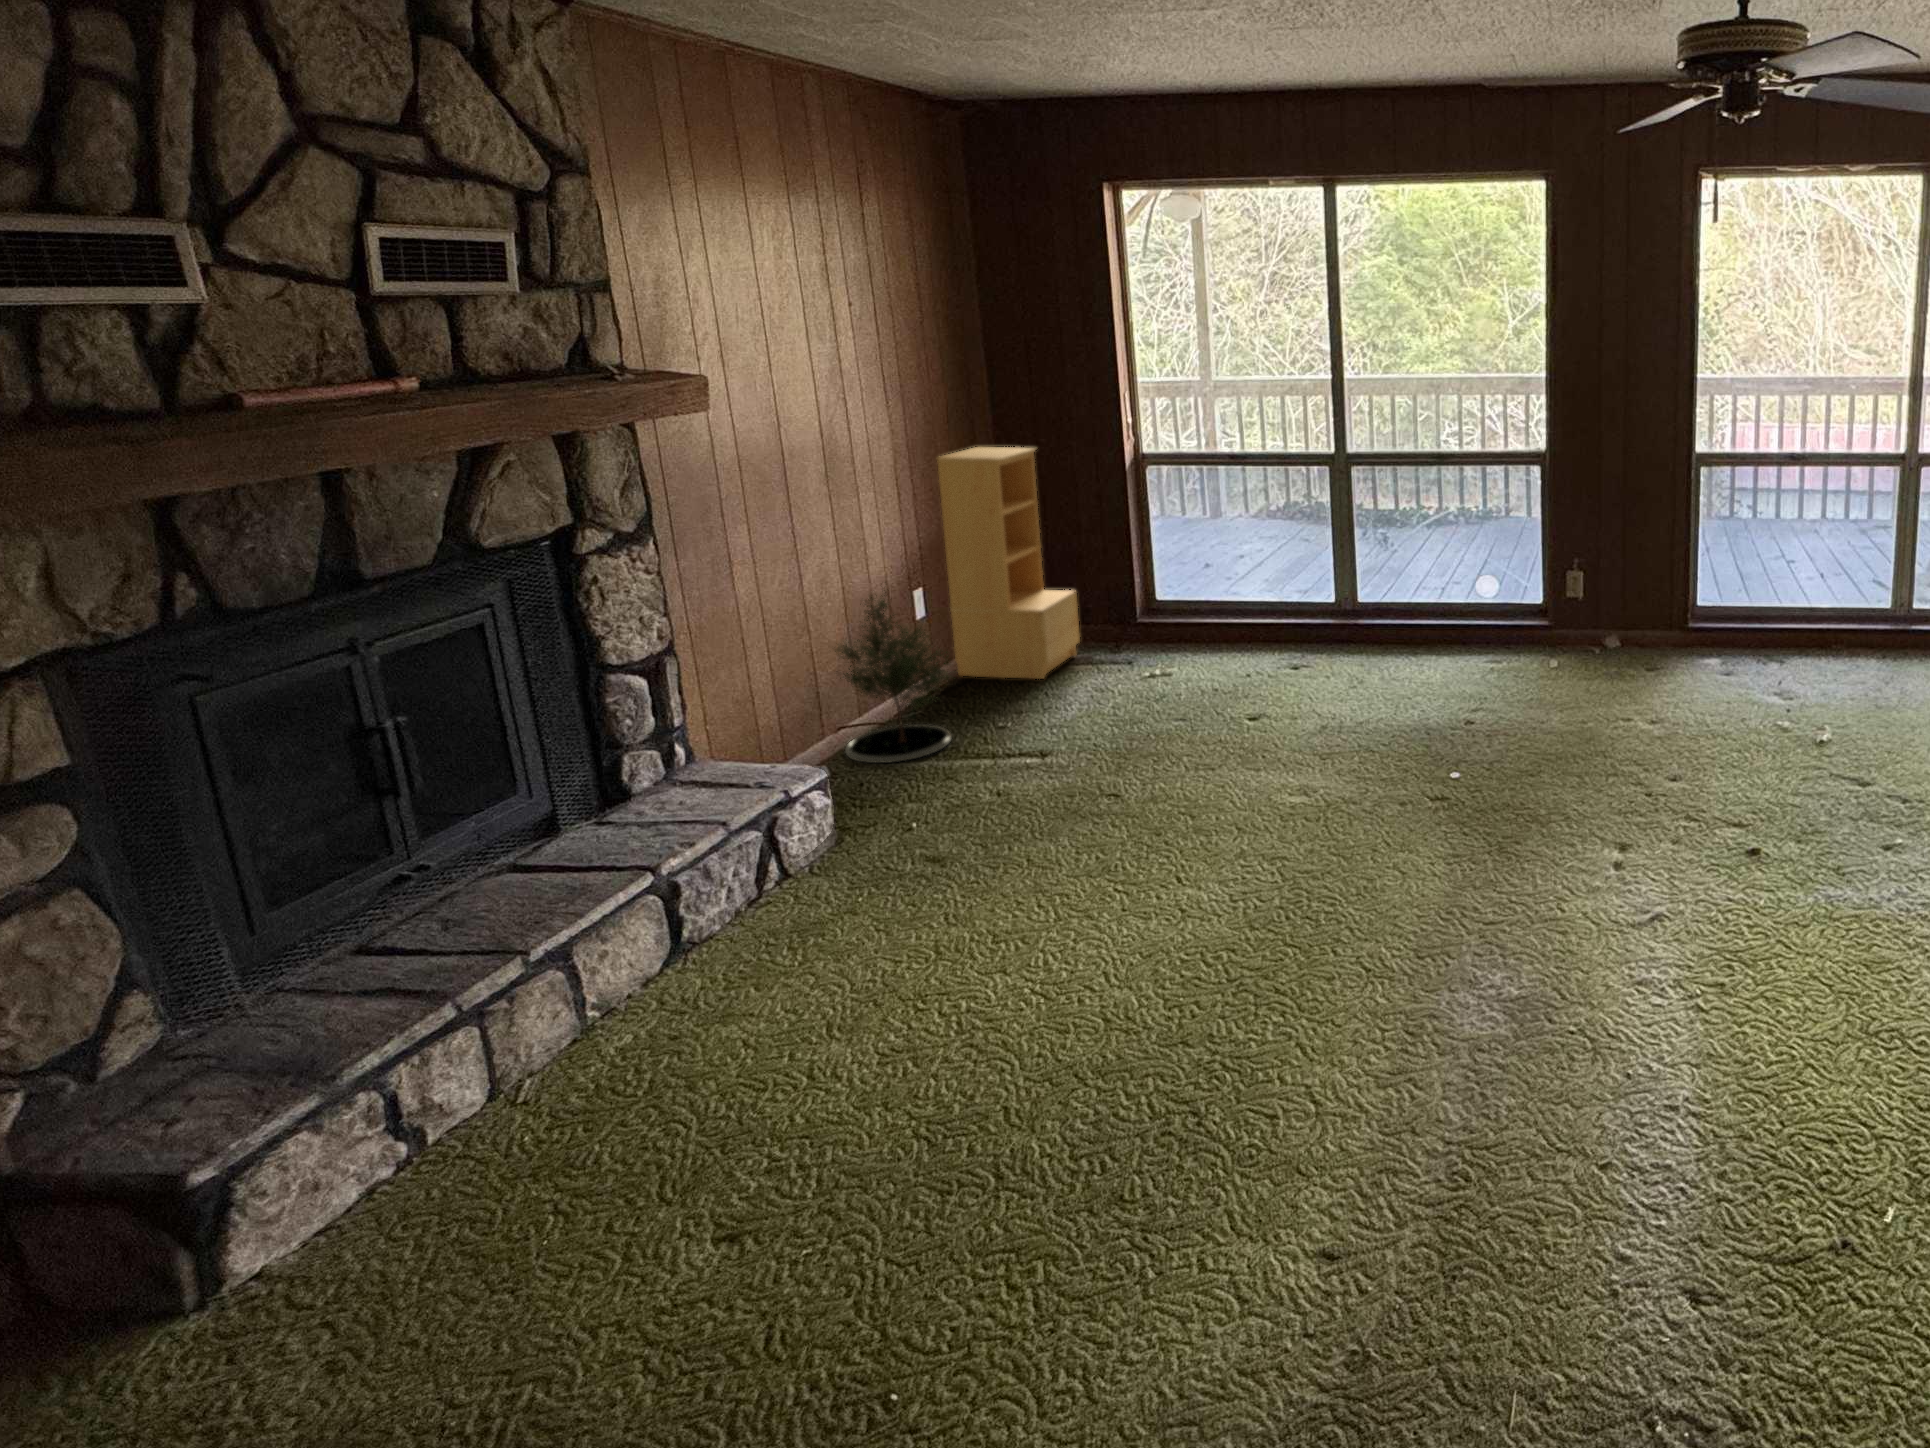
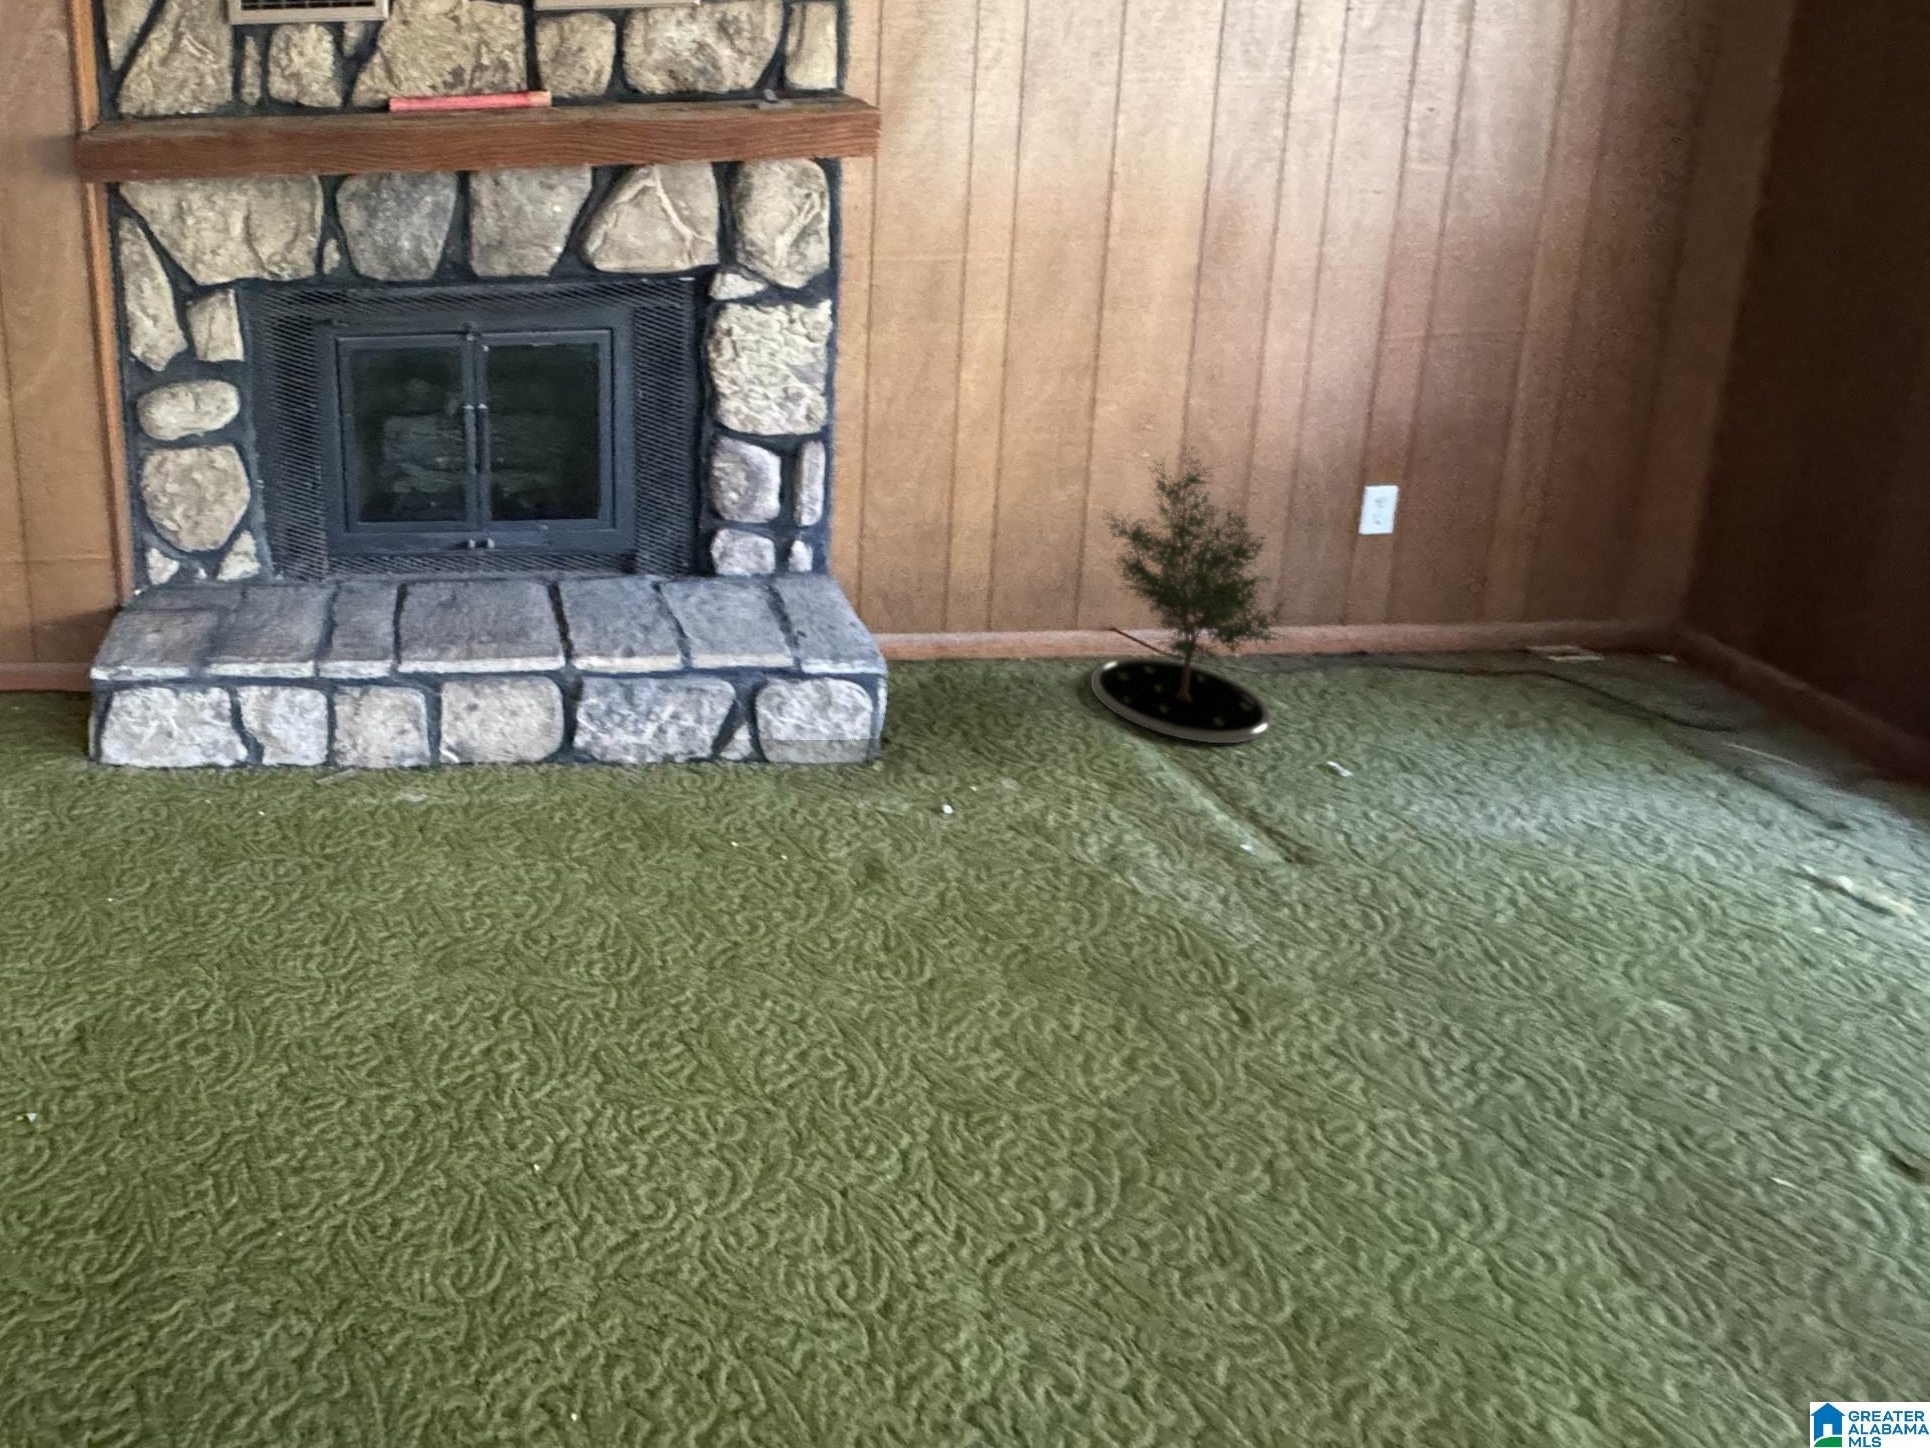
bookshelf: present [937,447,1080,679] -> none [1471,269,1834,746]

